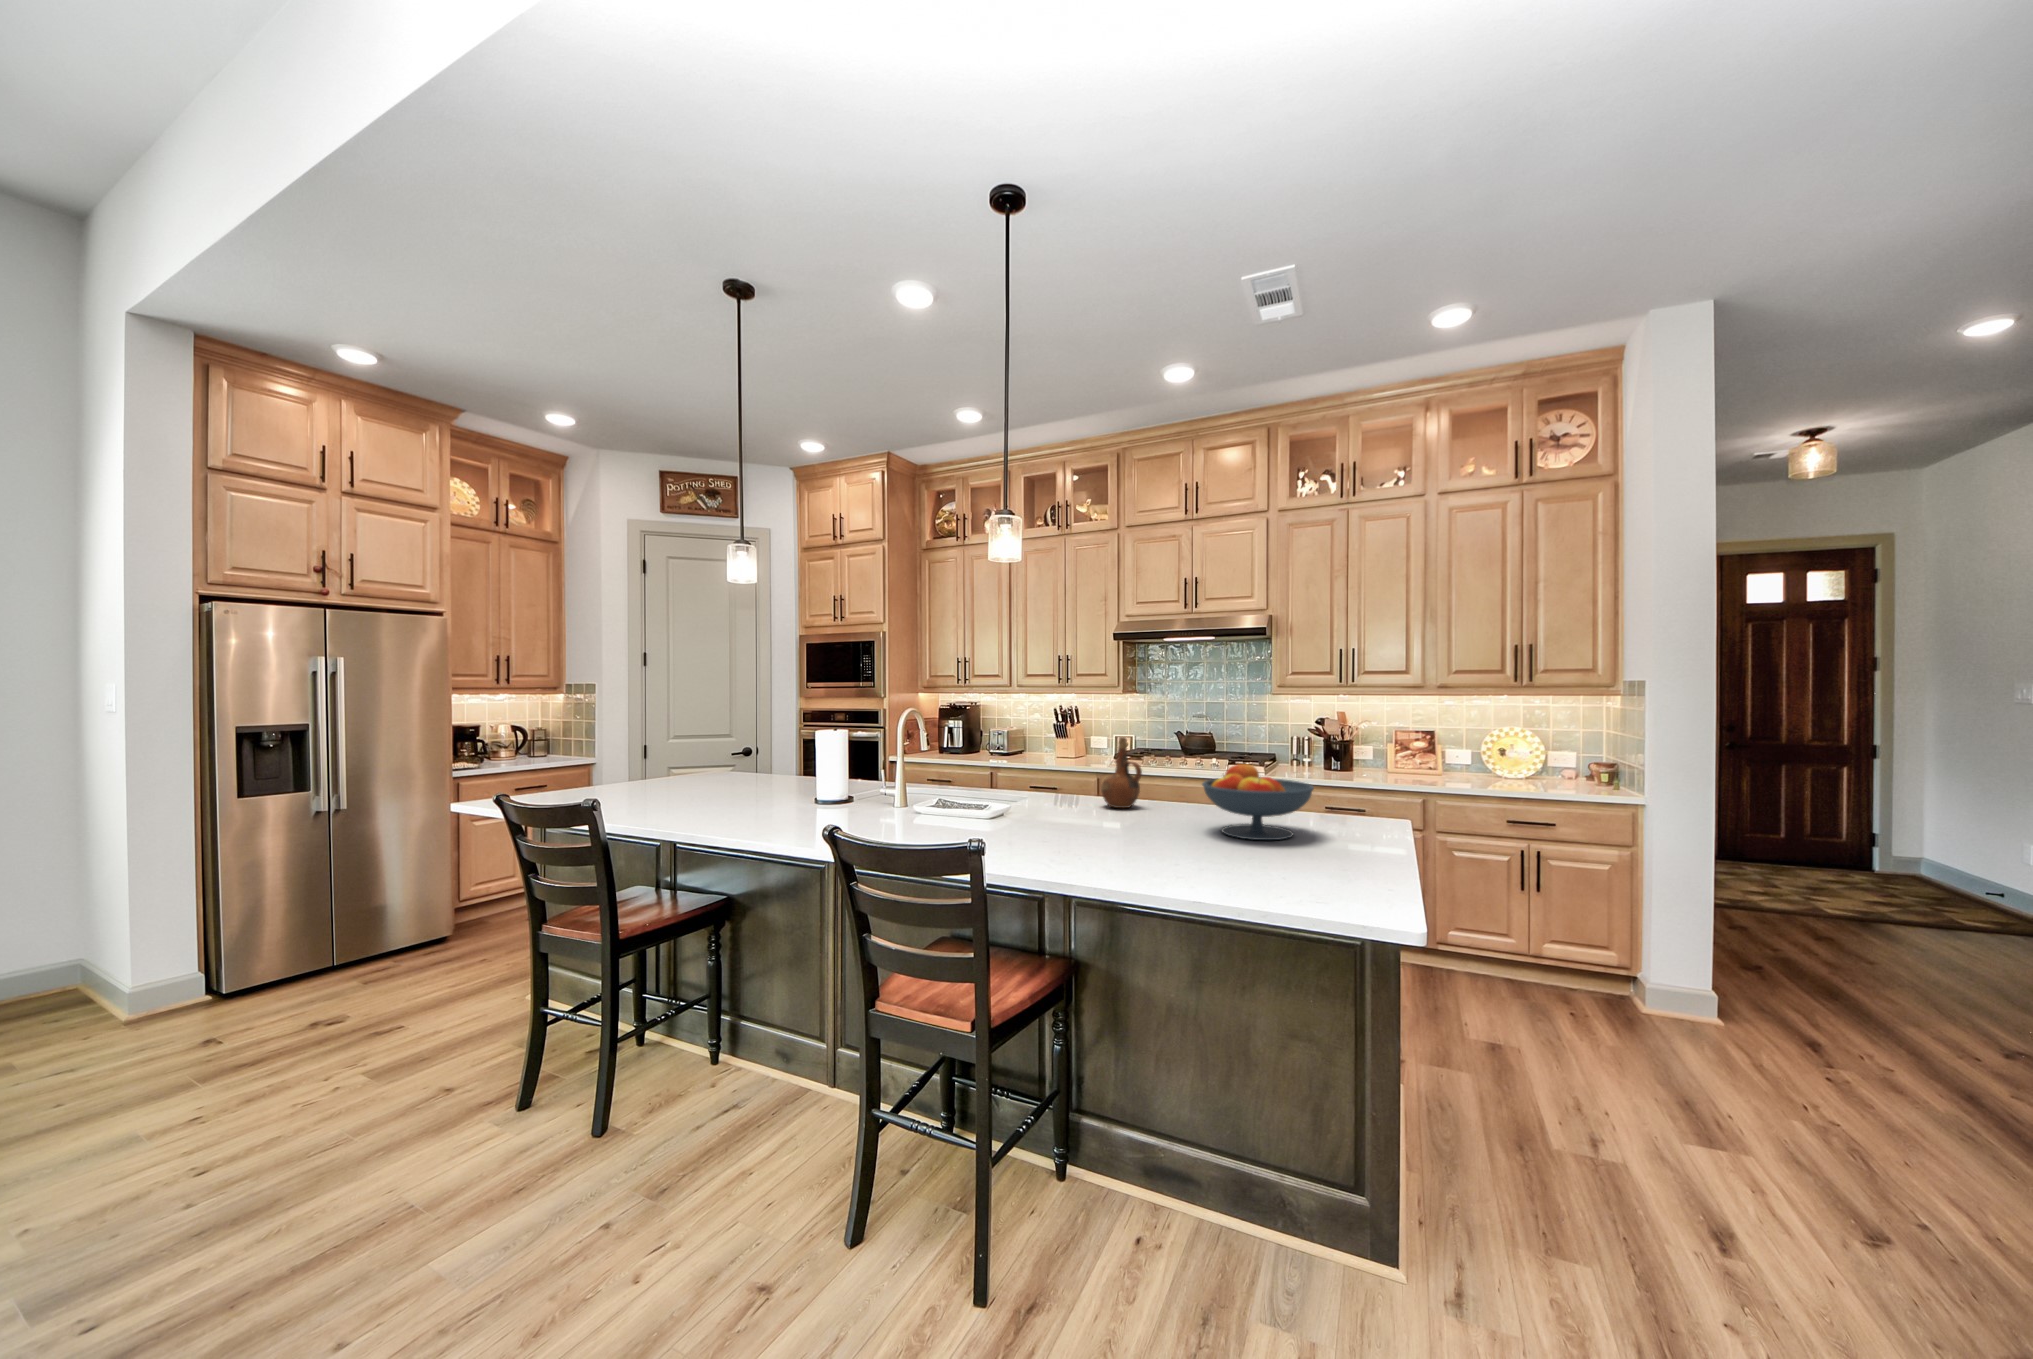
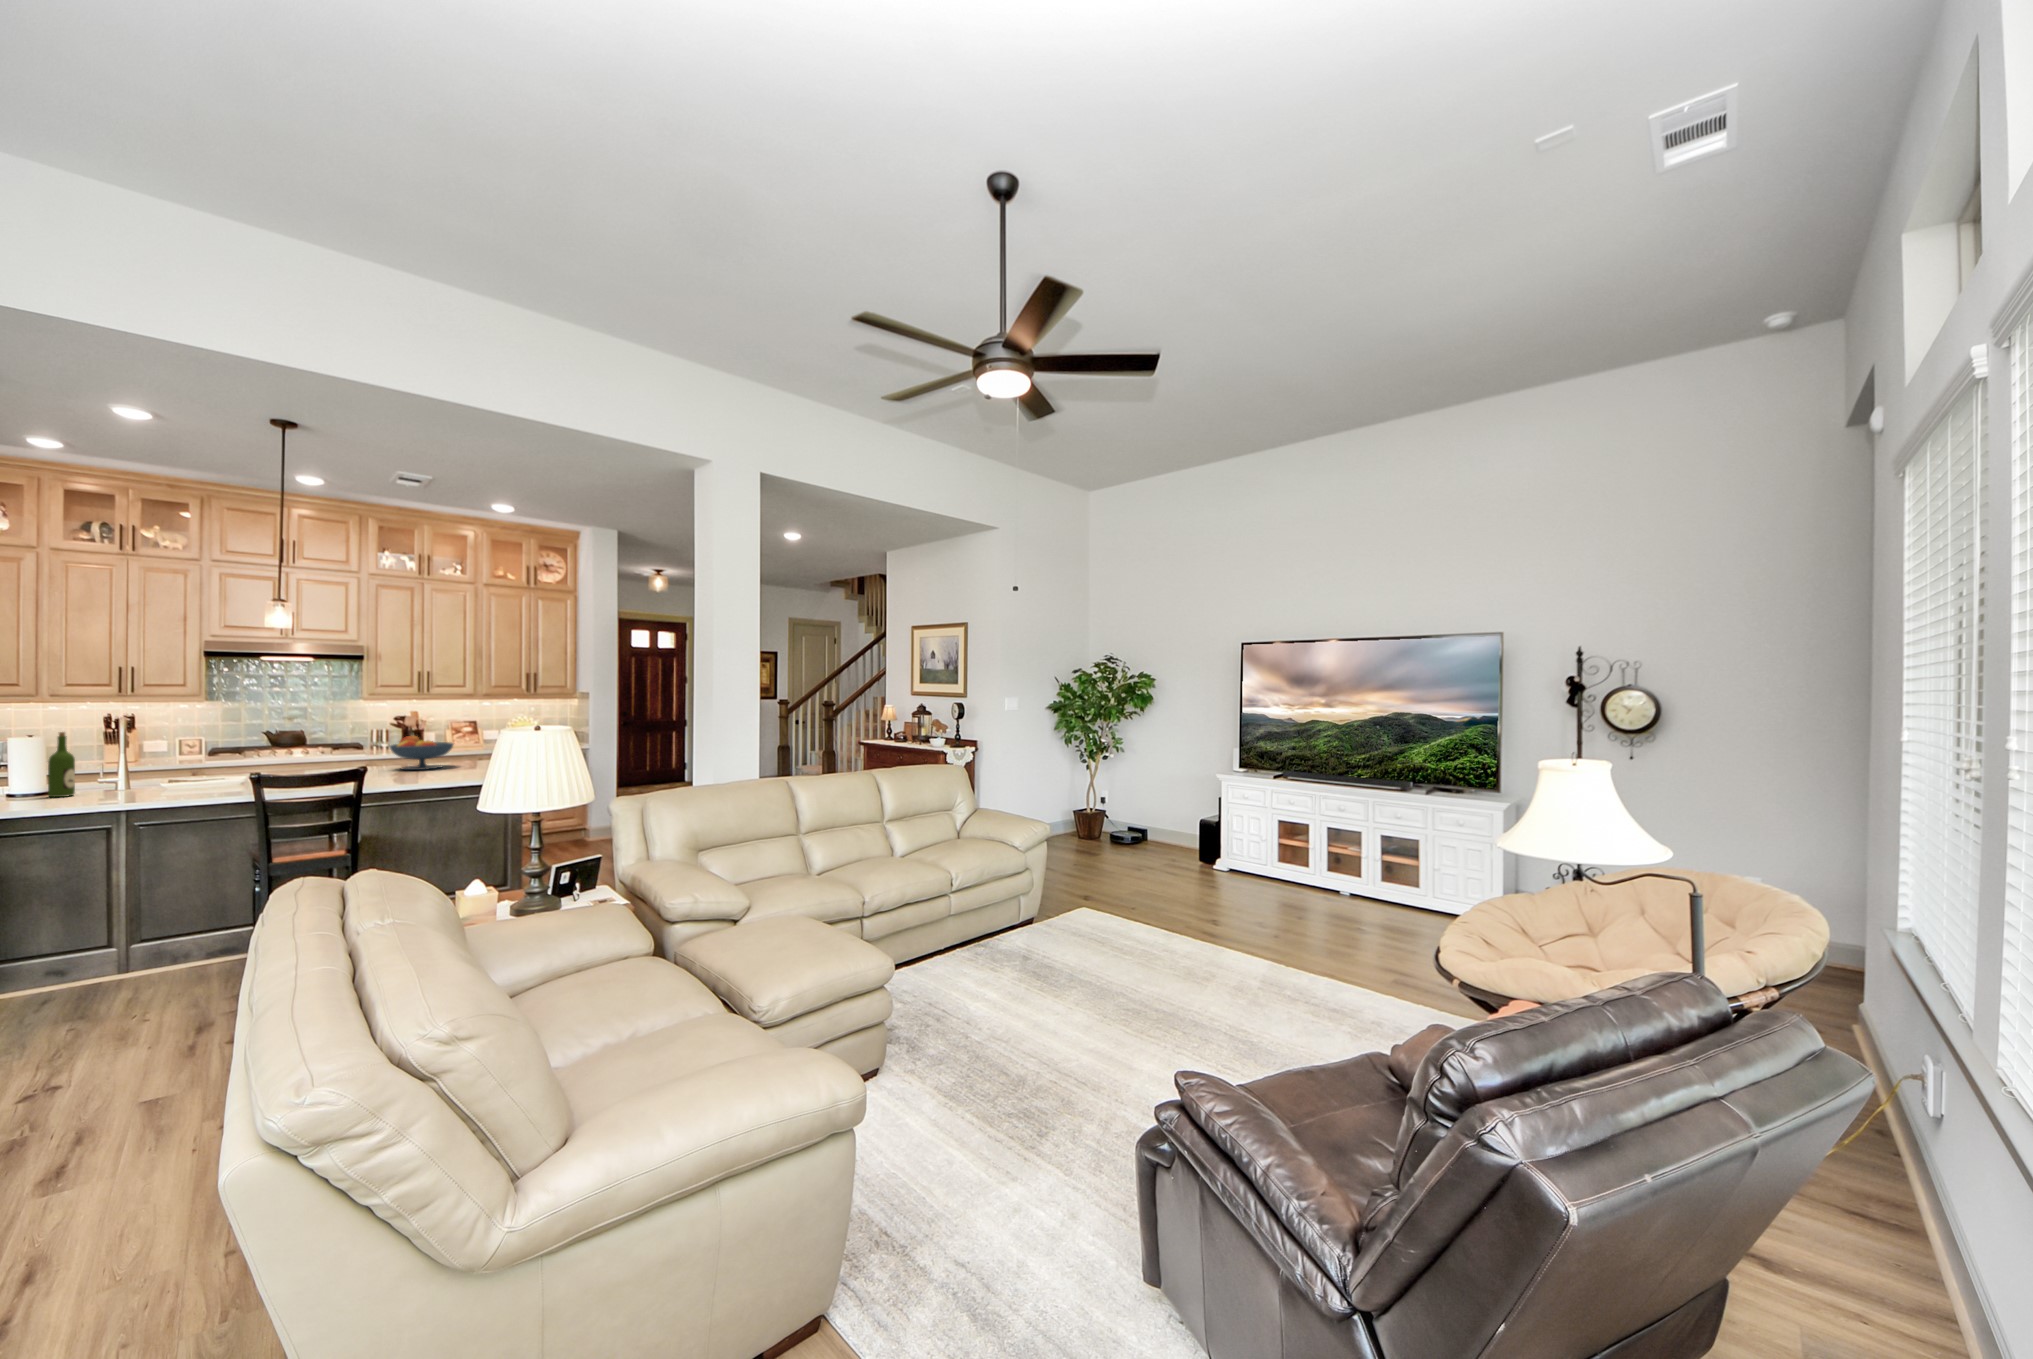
wine bottle: none [810,729,834,820] -> present [48,732,75,797]
ceramic pitcher: present [1101,737,1142,808] -> none [294,728,327,770]

